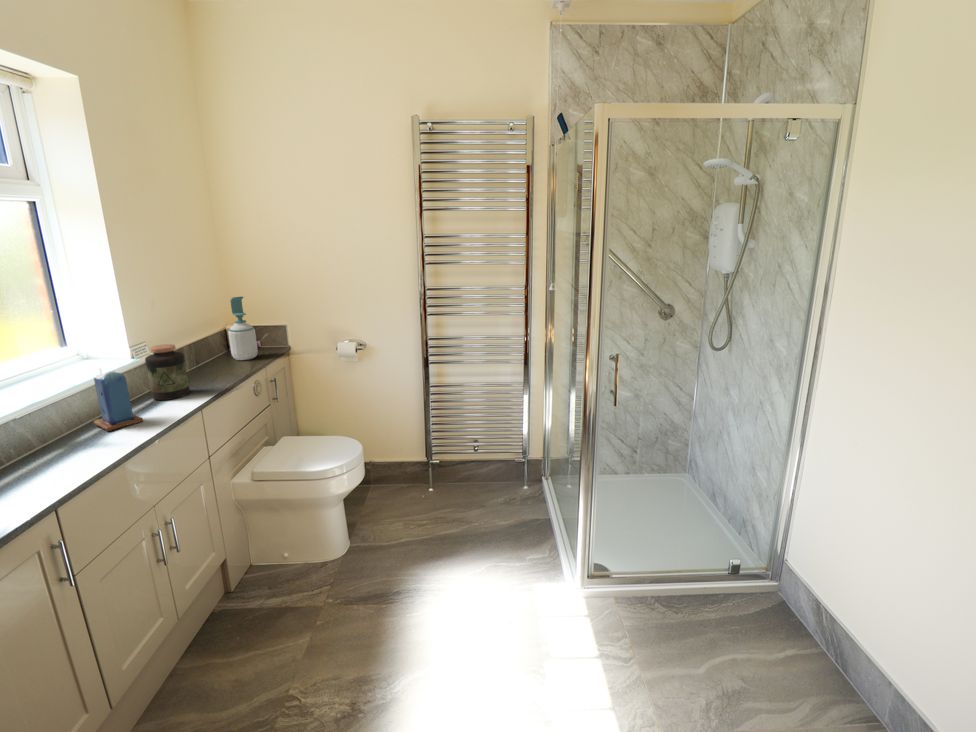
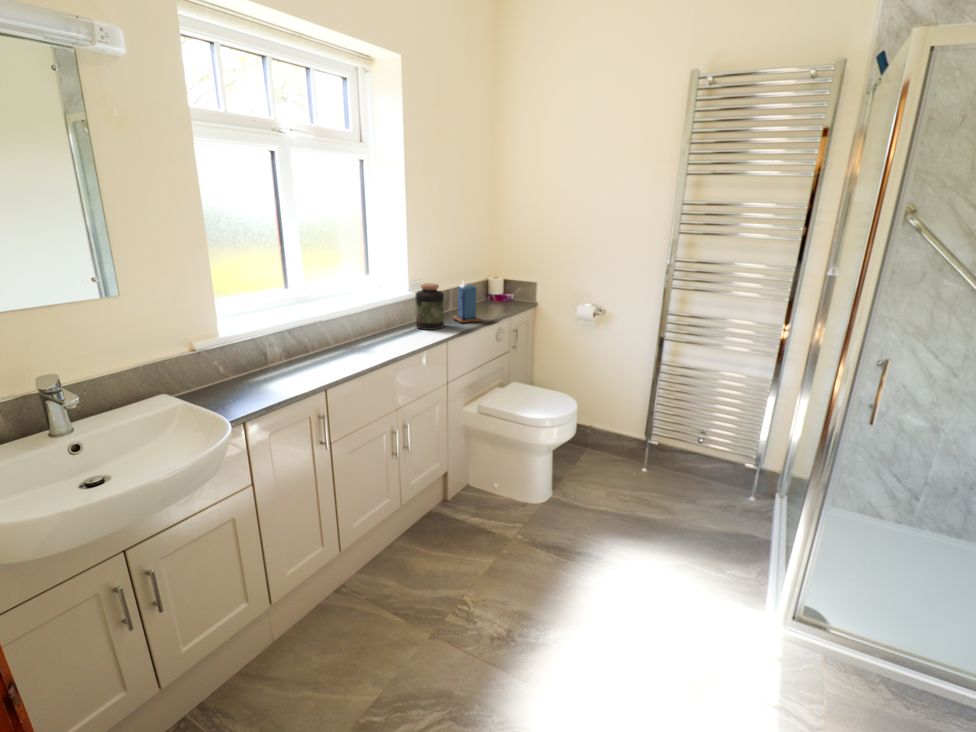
soap bottle: present [228,297,258,360] -> none [486,251,509,309]
candle: present [94,368,143,431] -> present [453,281,481,323]

